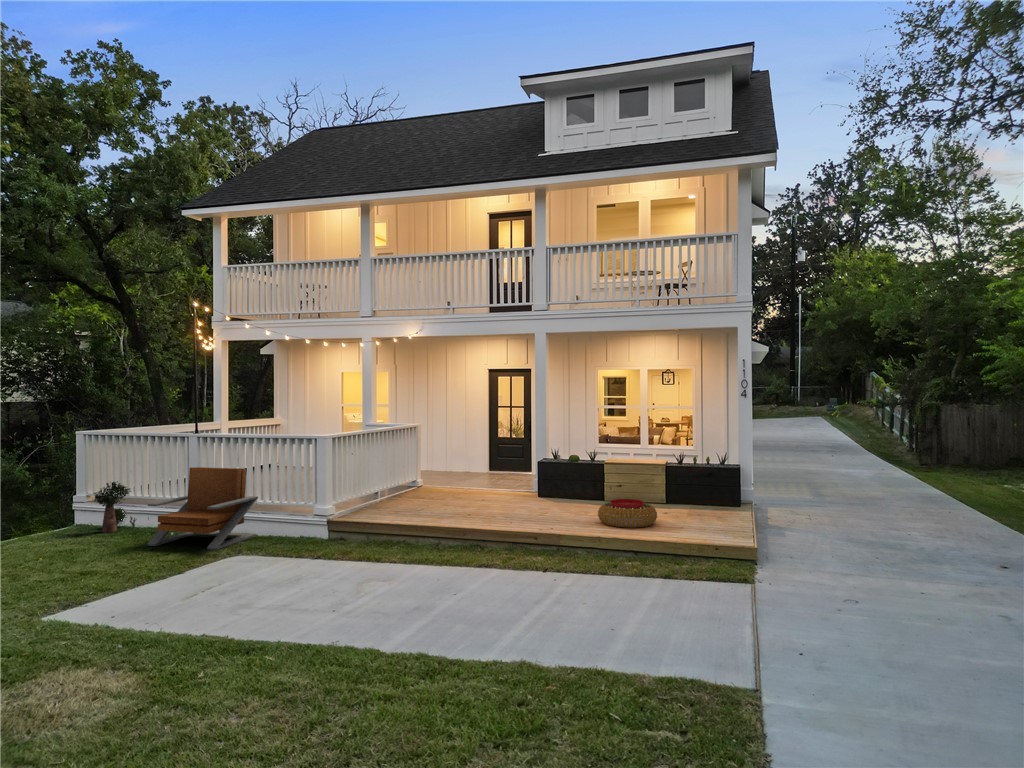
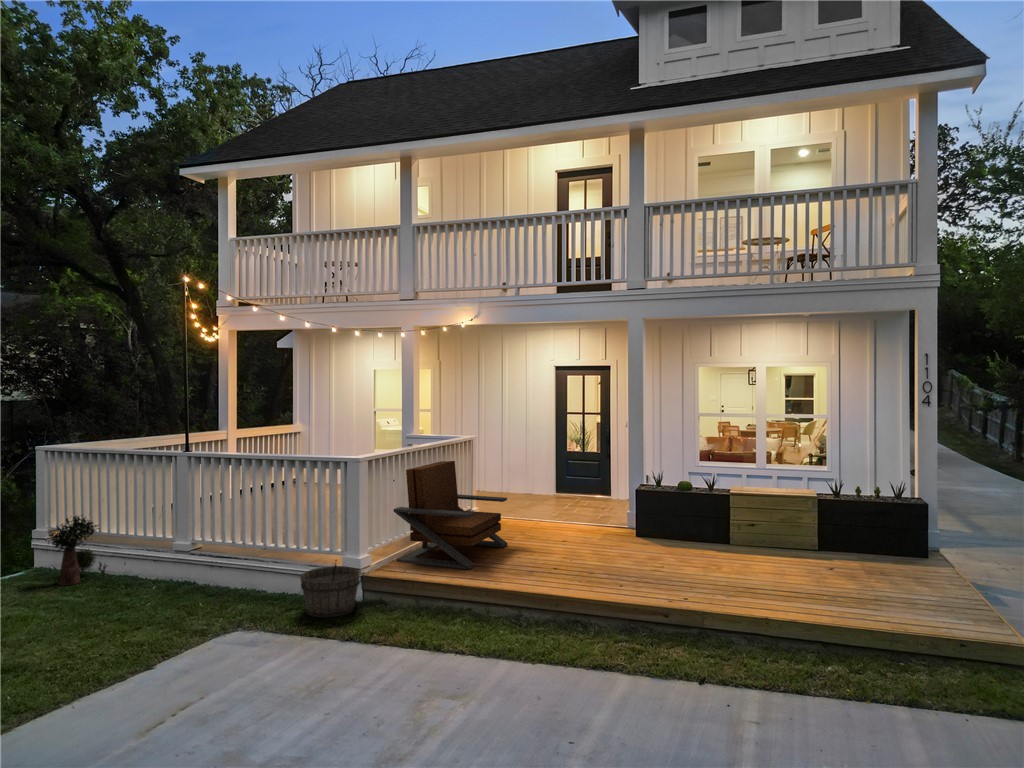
lounge chair: present [148,467,258,550] -> present [393,461,507,569]
pouf: present [598,499,657,528] -> none [749,552,842,600]
wooden bucket: none [284,507,327,545] -> present [300,560,360,617]

